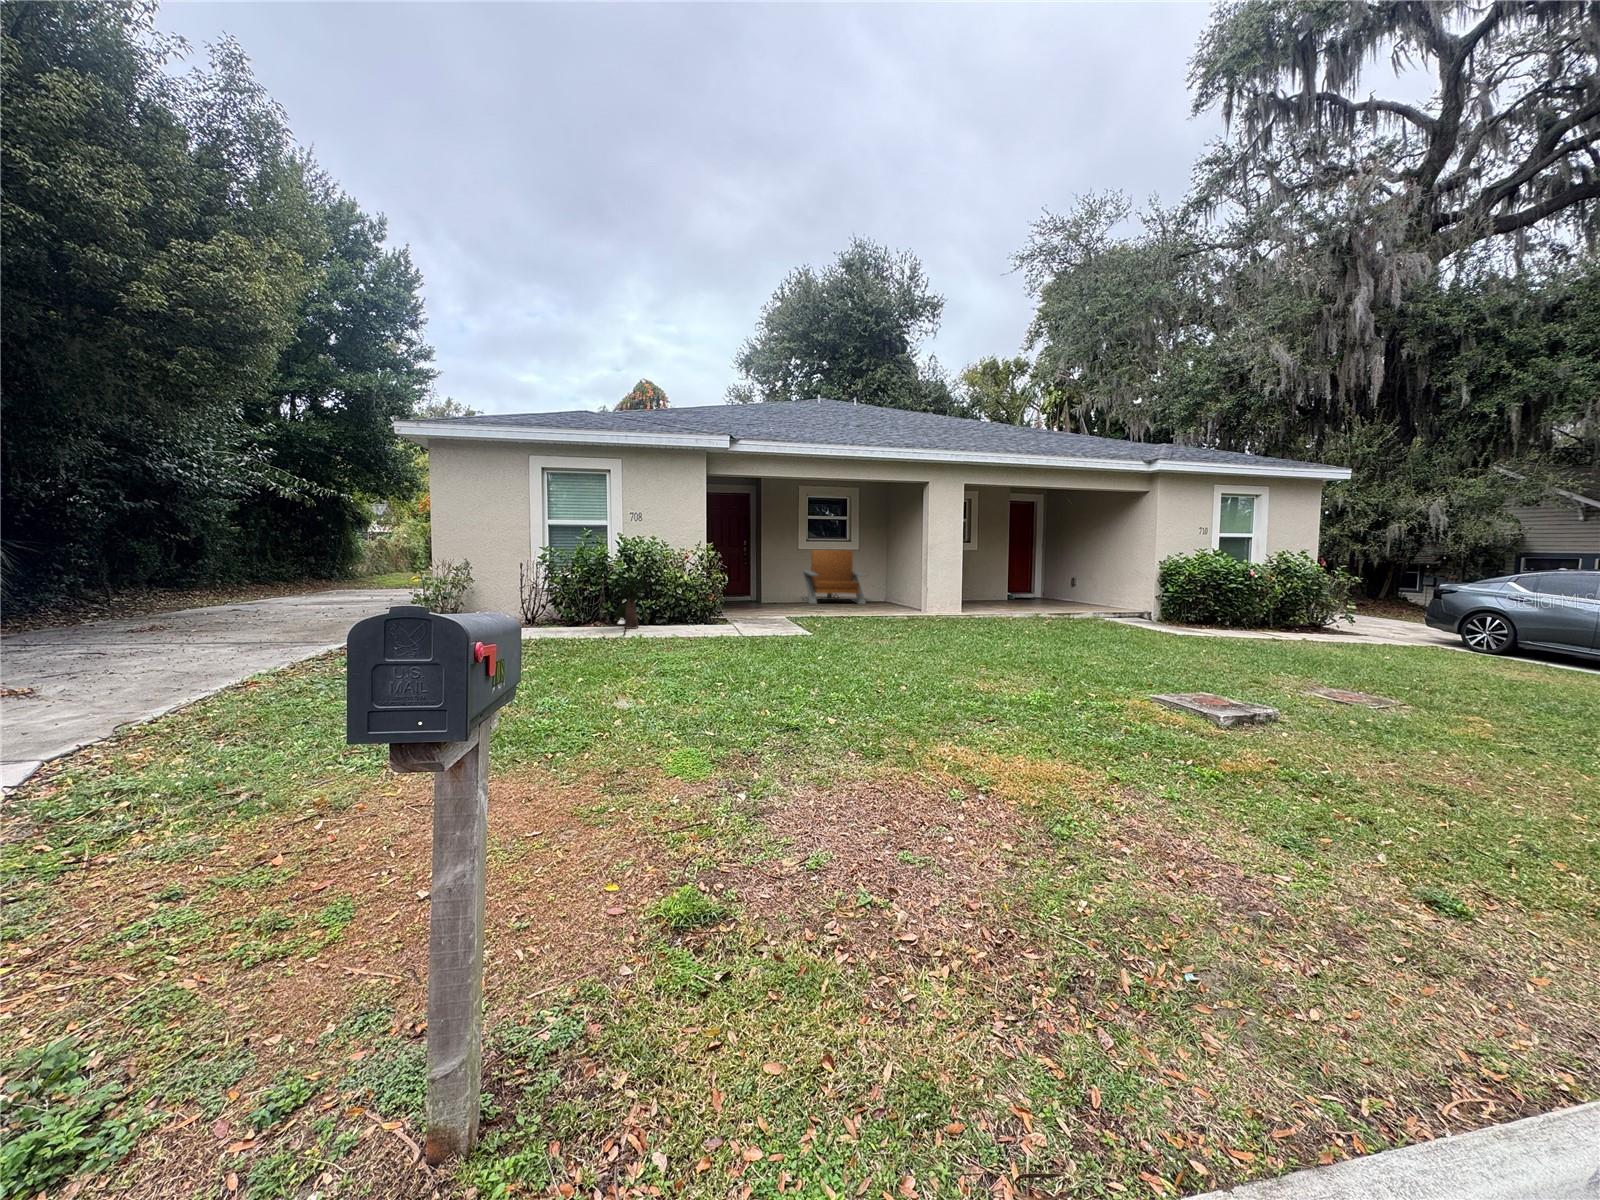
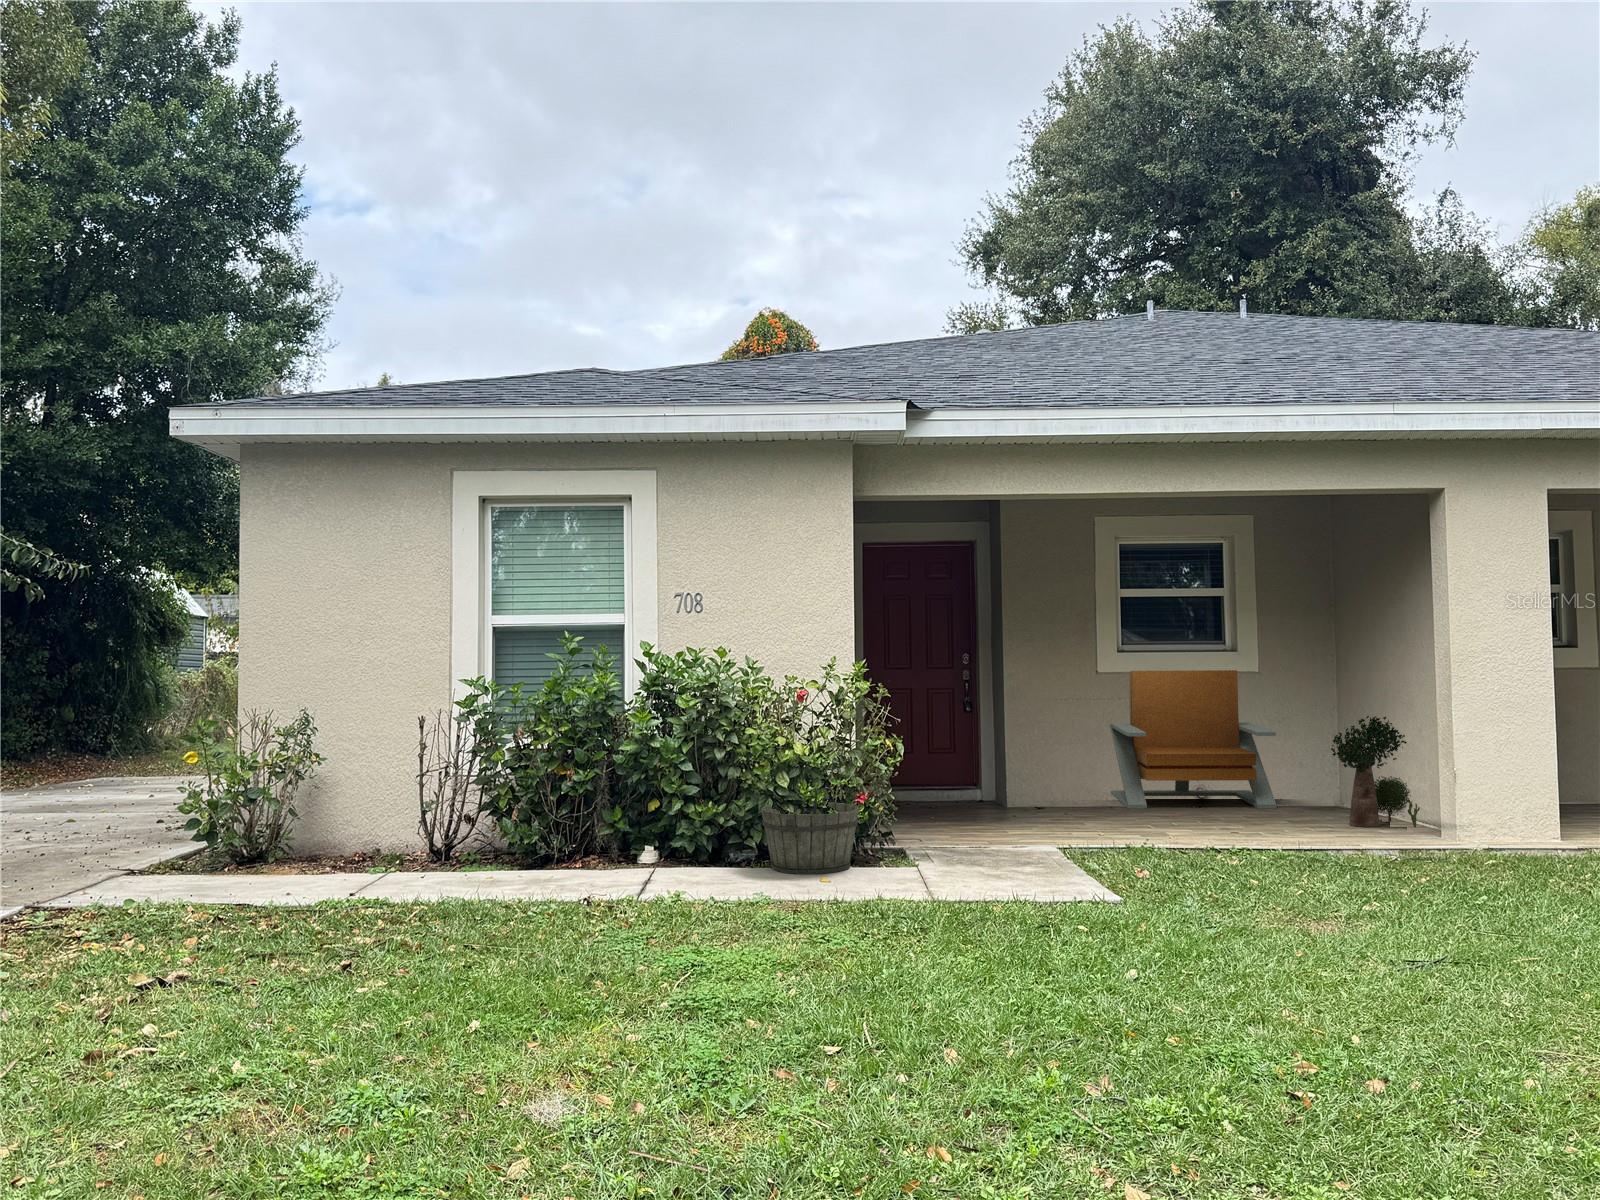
potted plant: present [616,575,649,629] -> present [1331,716,1420,827]
wooden bucket: none [671,593,711,628] -> present [761,785,859,874]

